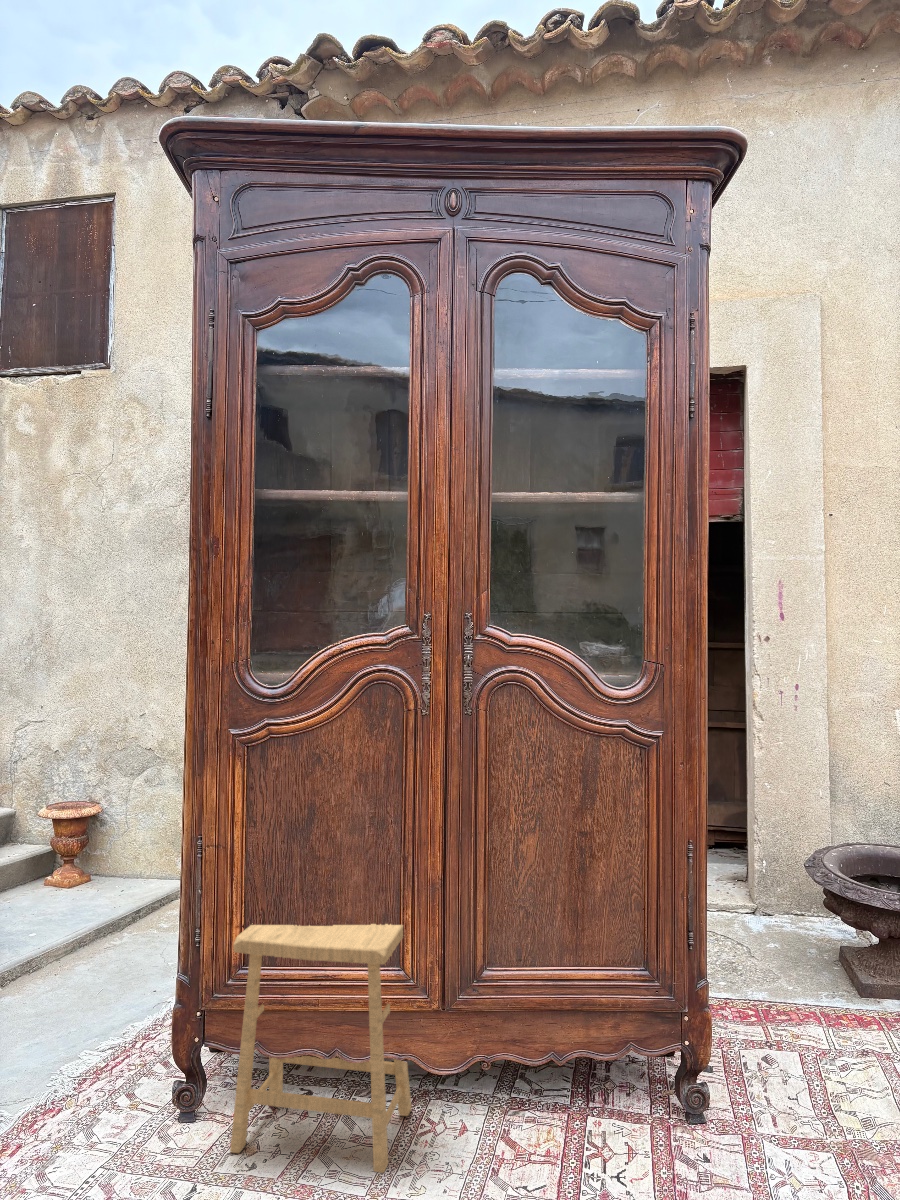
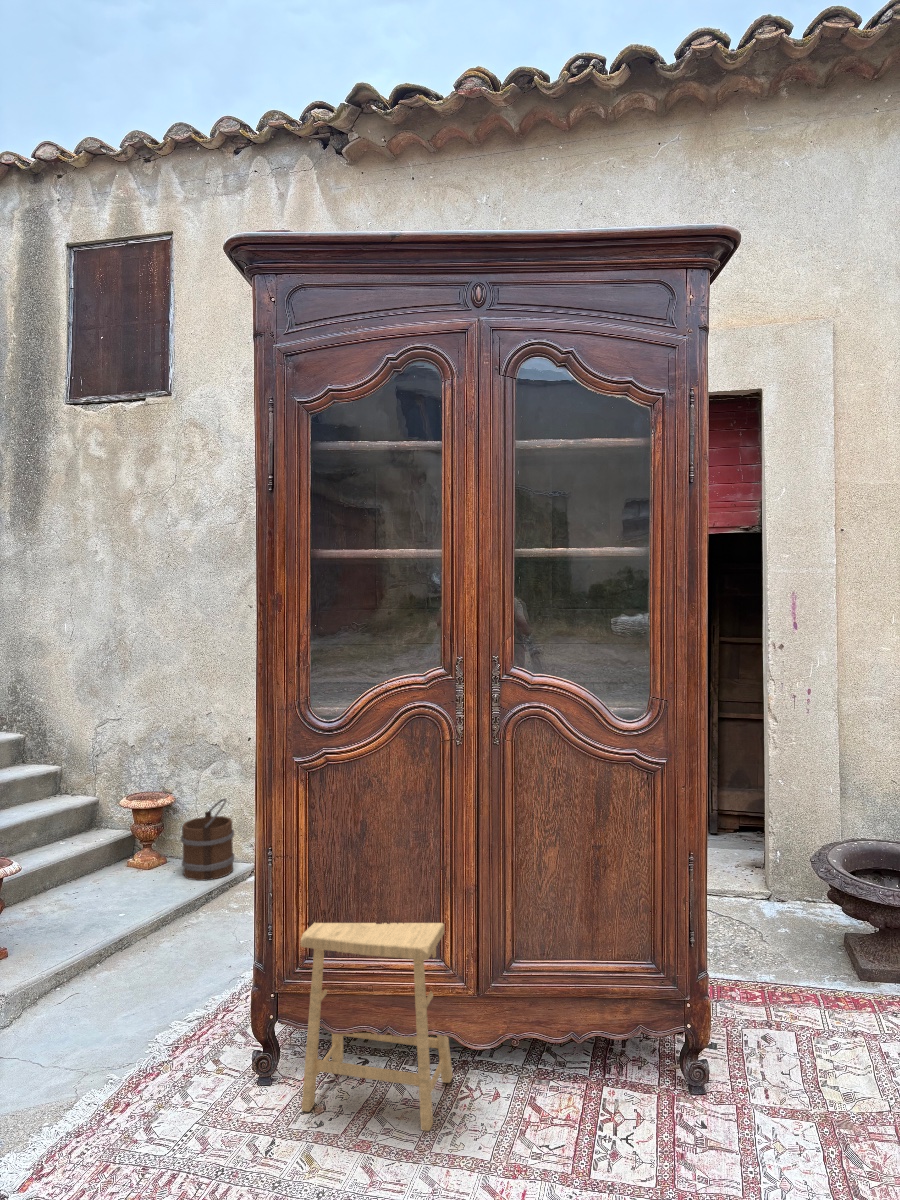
bucket: none [106,808,168,900] -> present [181,798,234,880]

